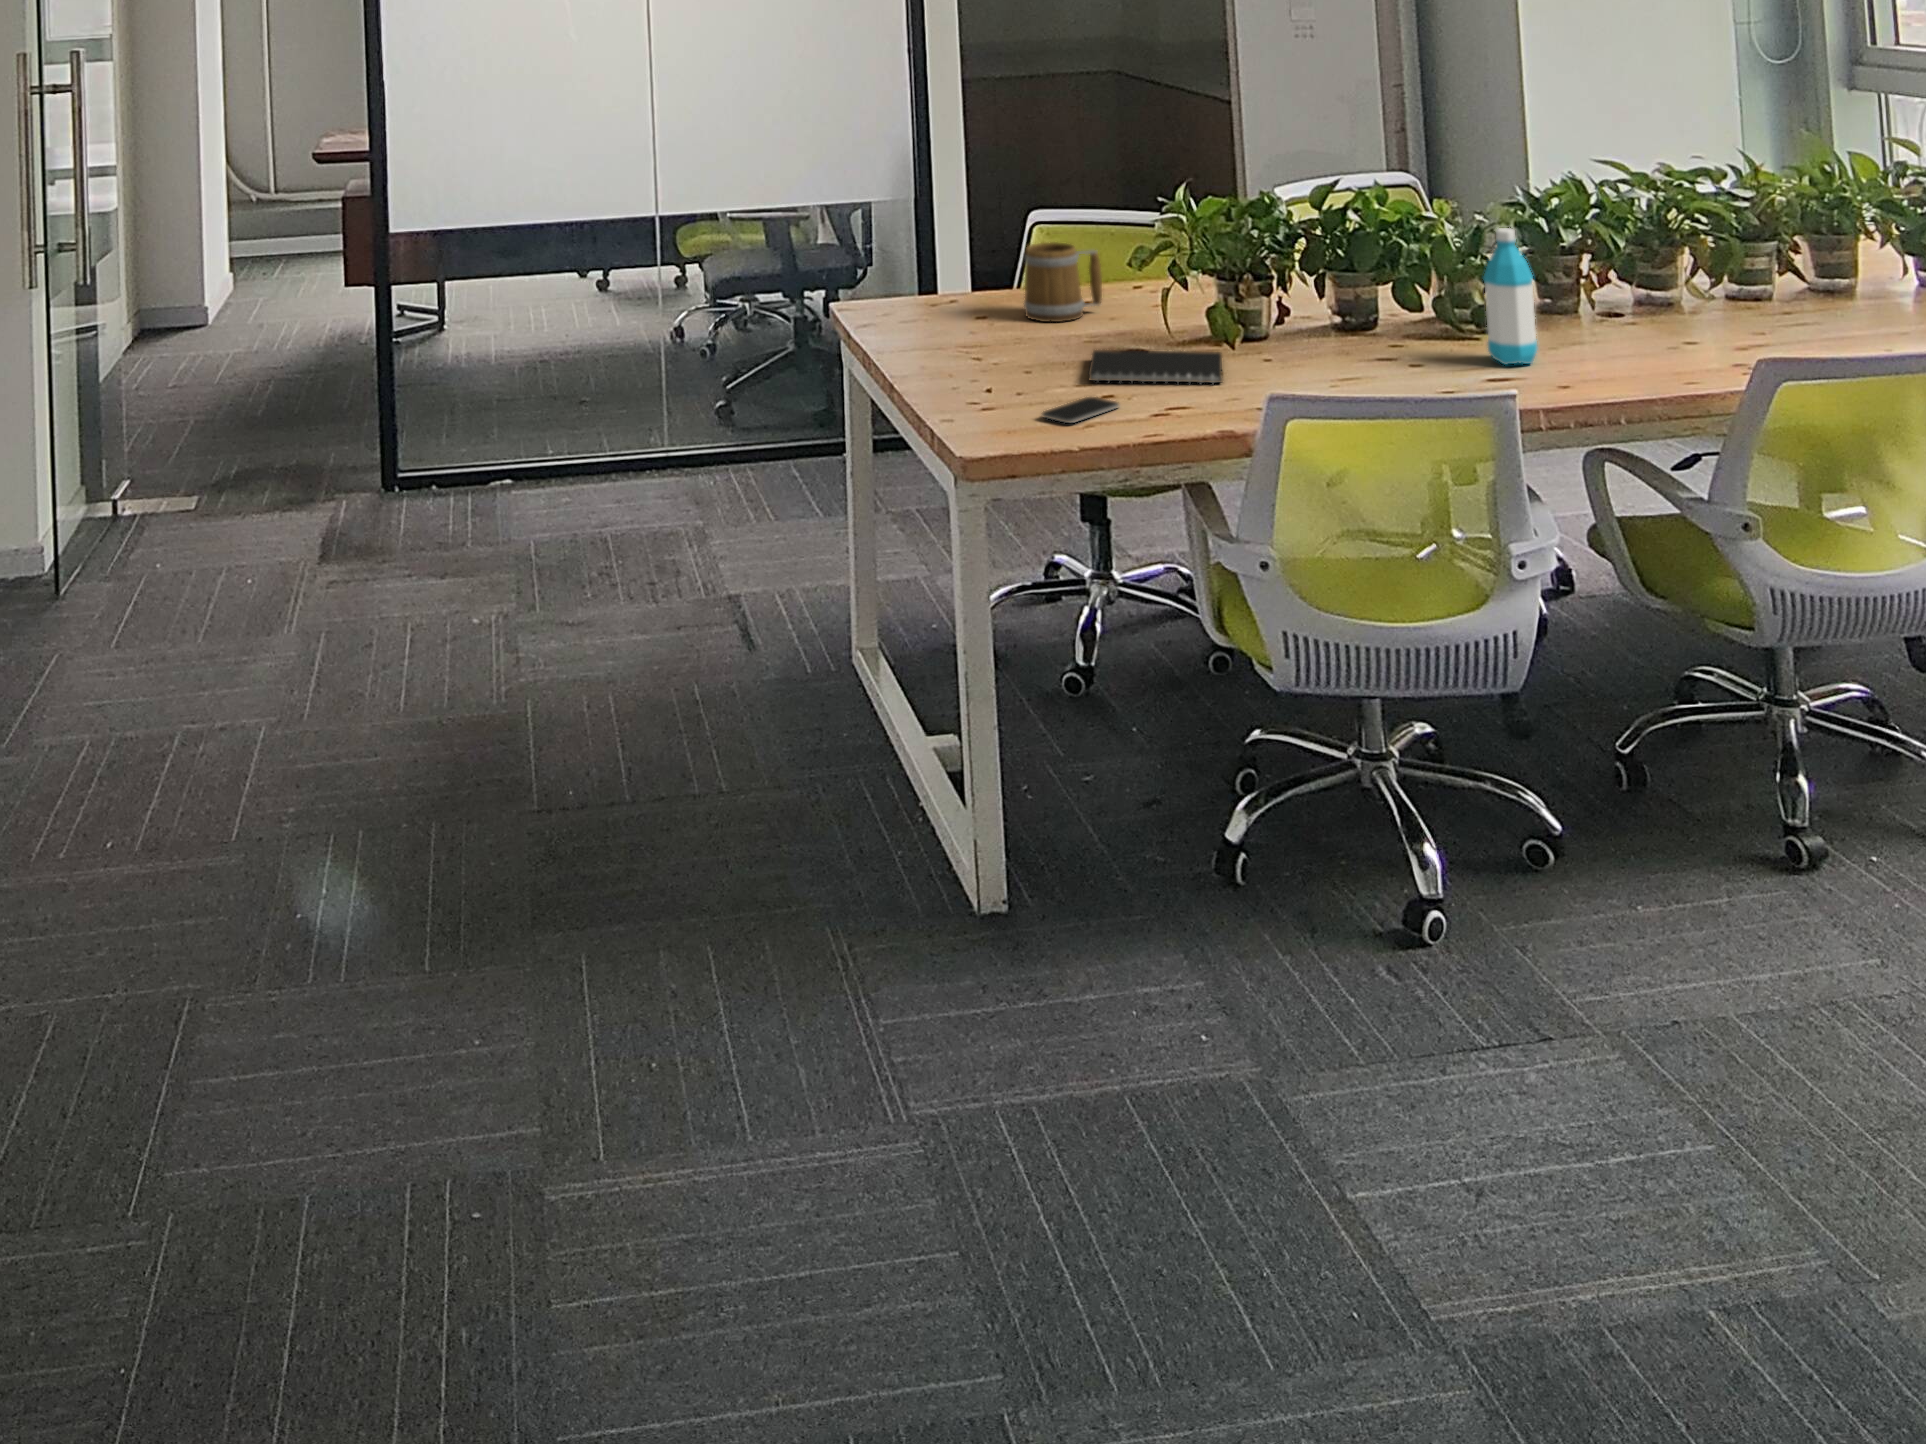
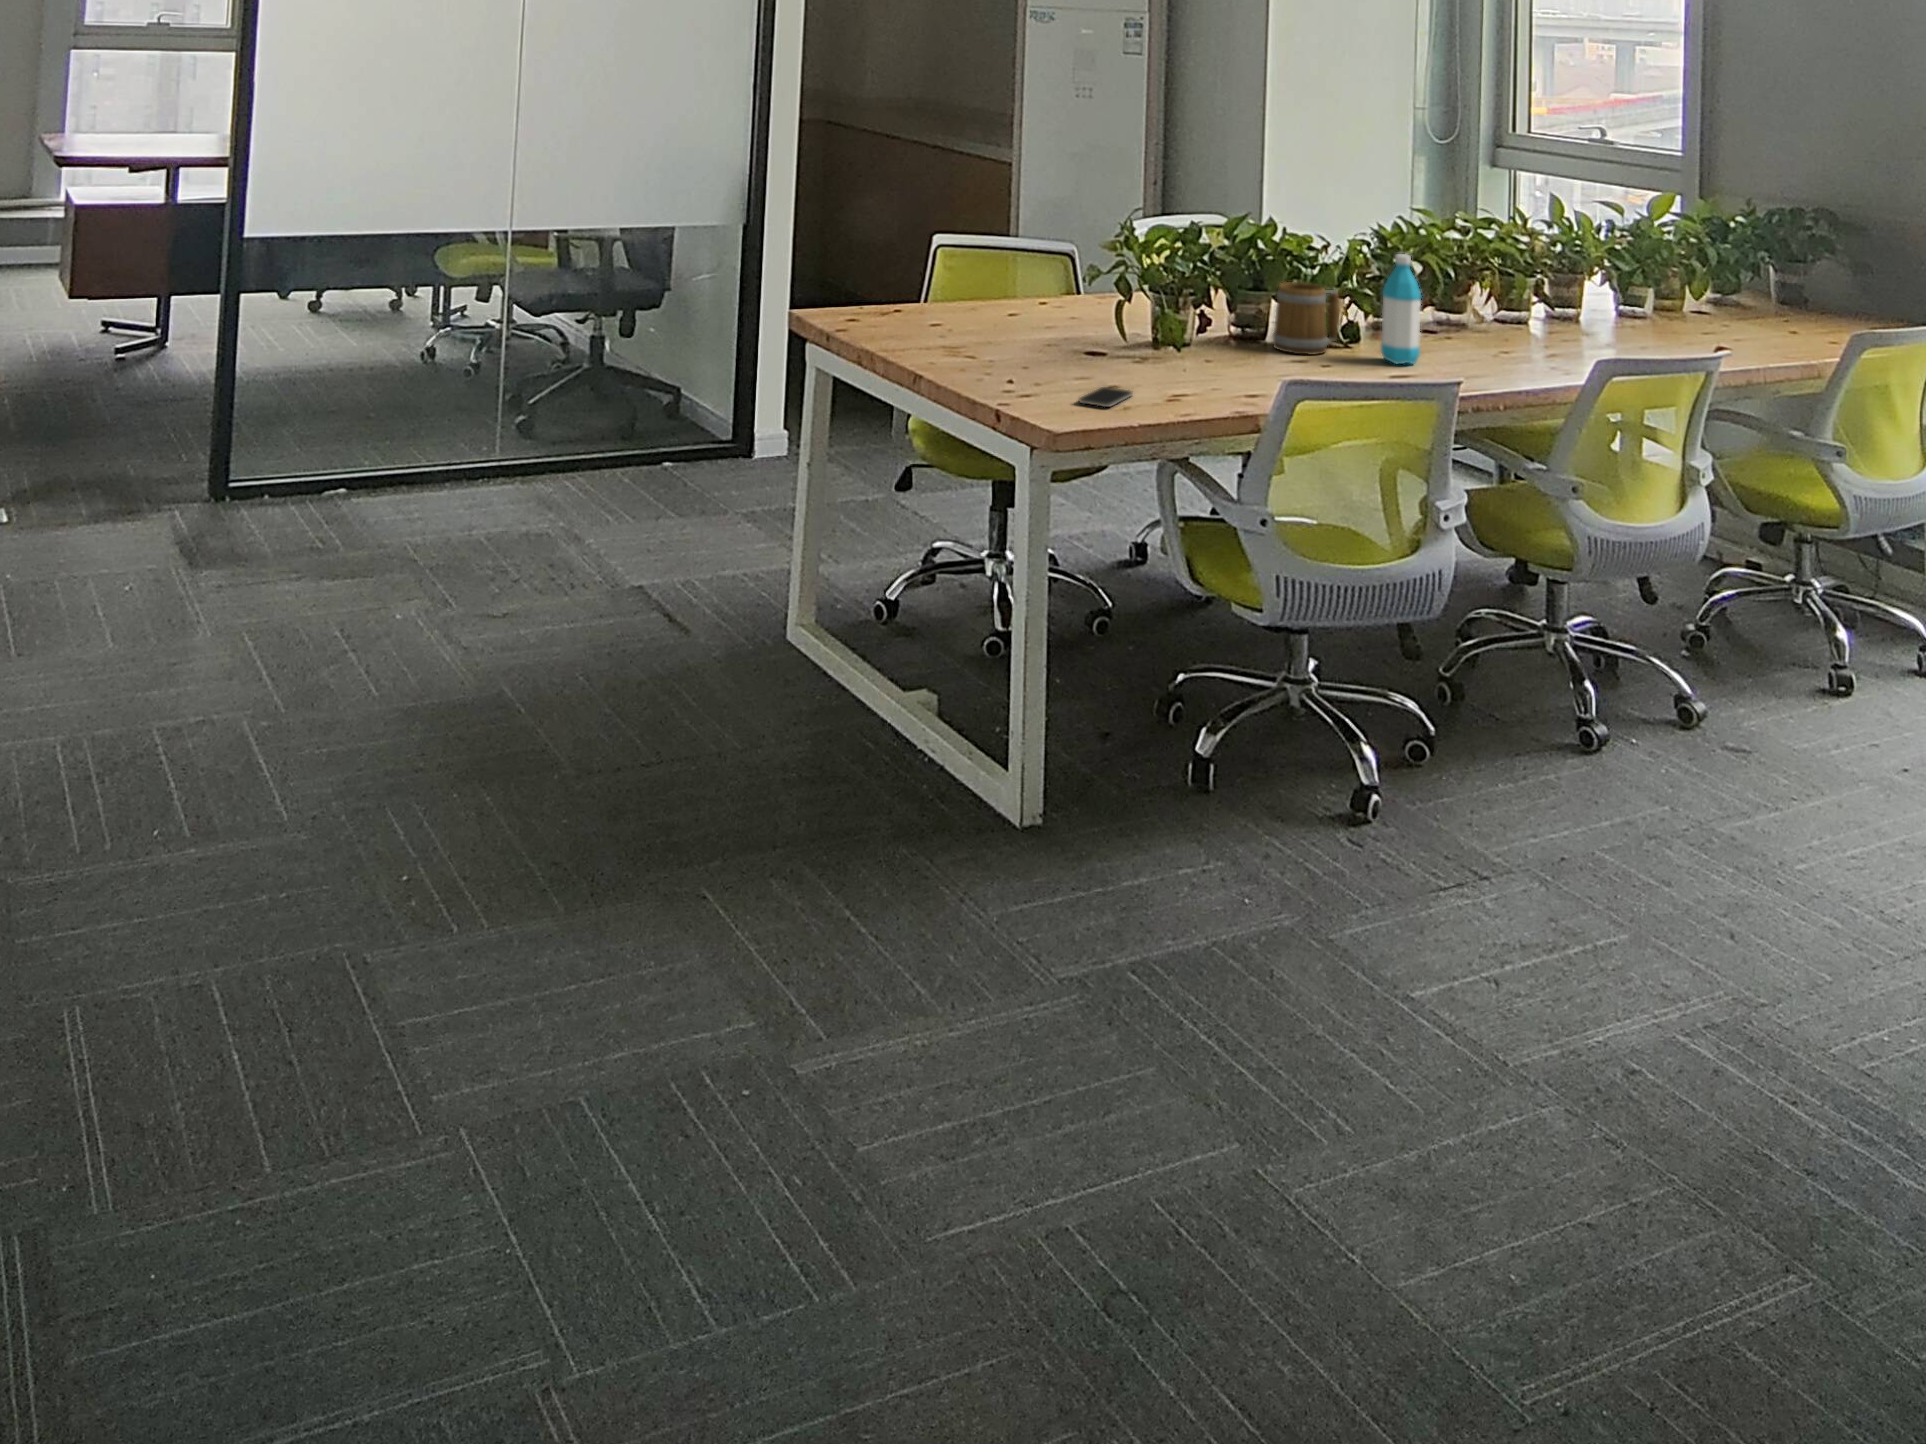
mug: present [1024,242,1102,322] -> present [1273,282,1339,354]
notebook: present [1089,350,1223,383] -> none [1071,351,1197,379]

